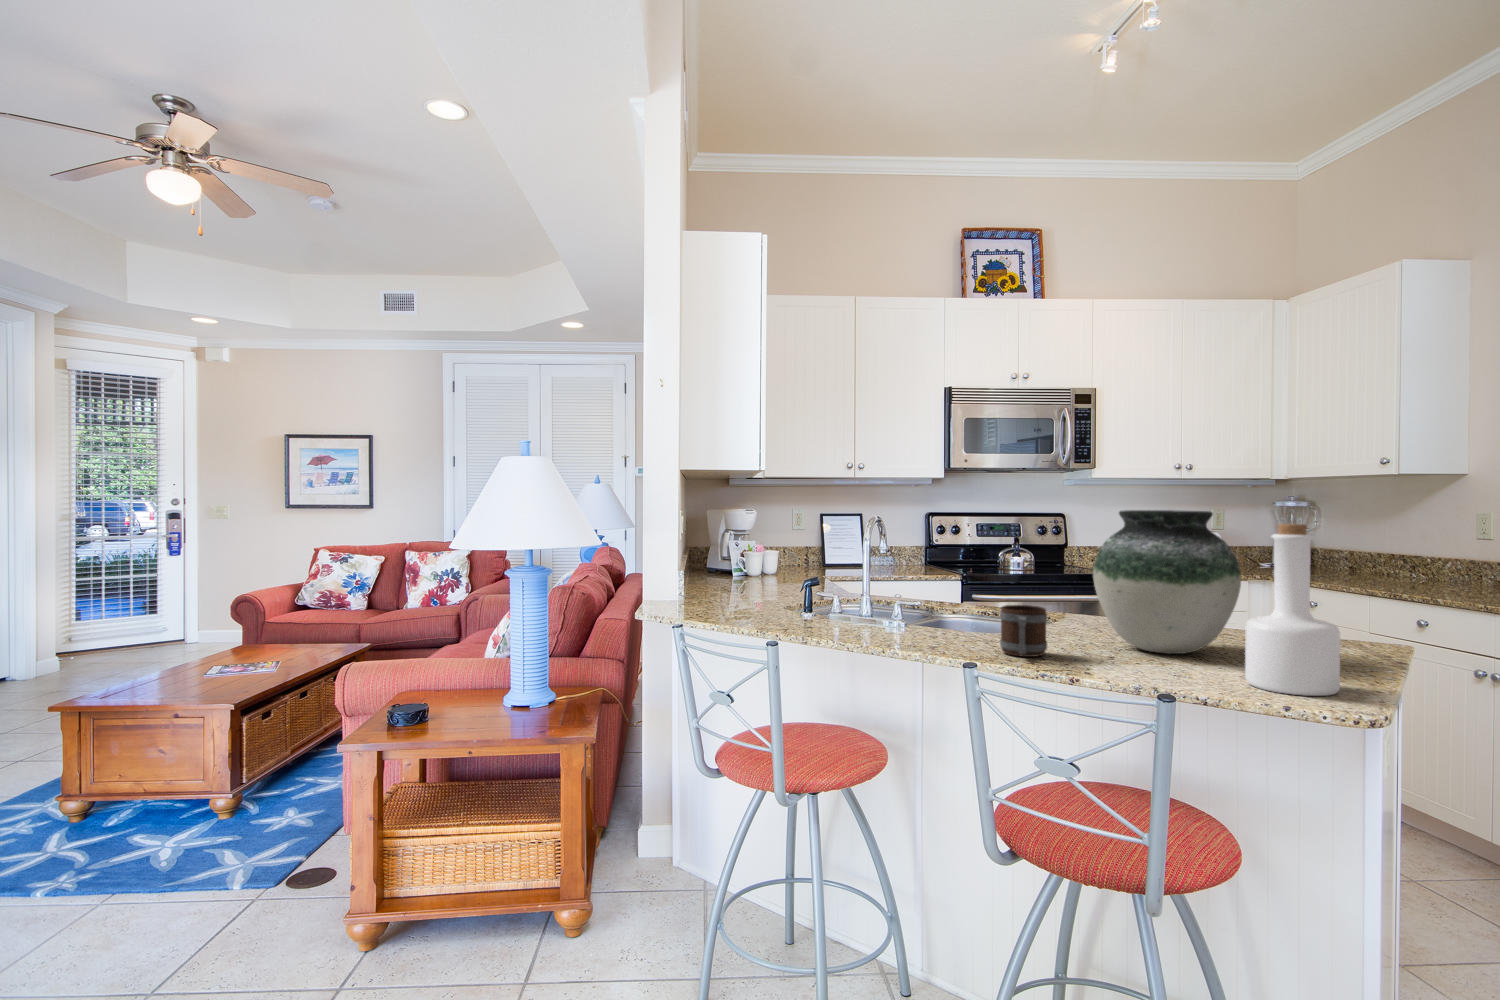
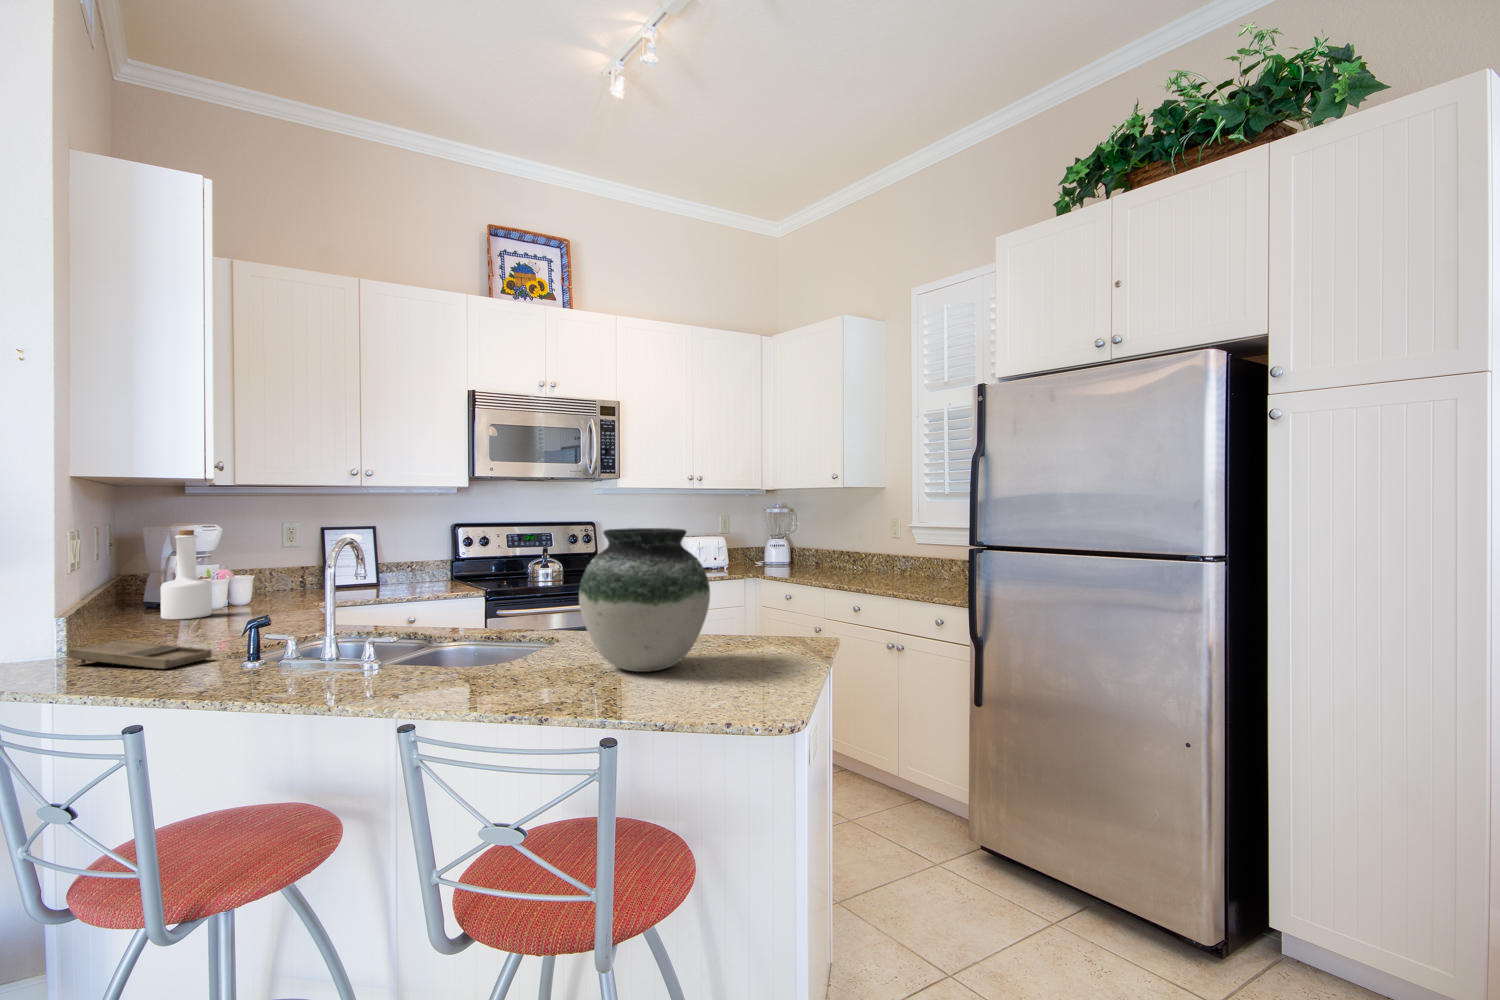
bottle: present [1245,524,1340,696] -> present [161,530,212,620]
tray: none [684,592,774,615] -> present [69,640,212,669]
mug: present [1000,605,1047,657] -> none [474,636,525,694]

